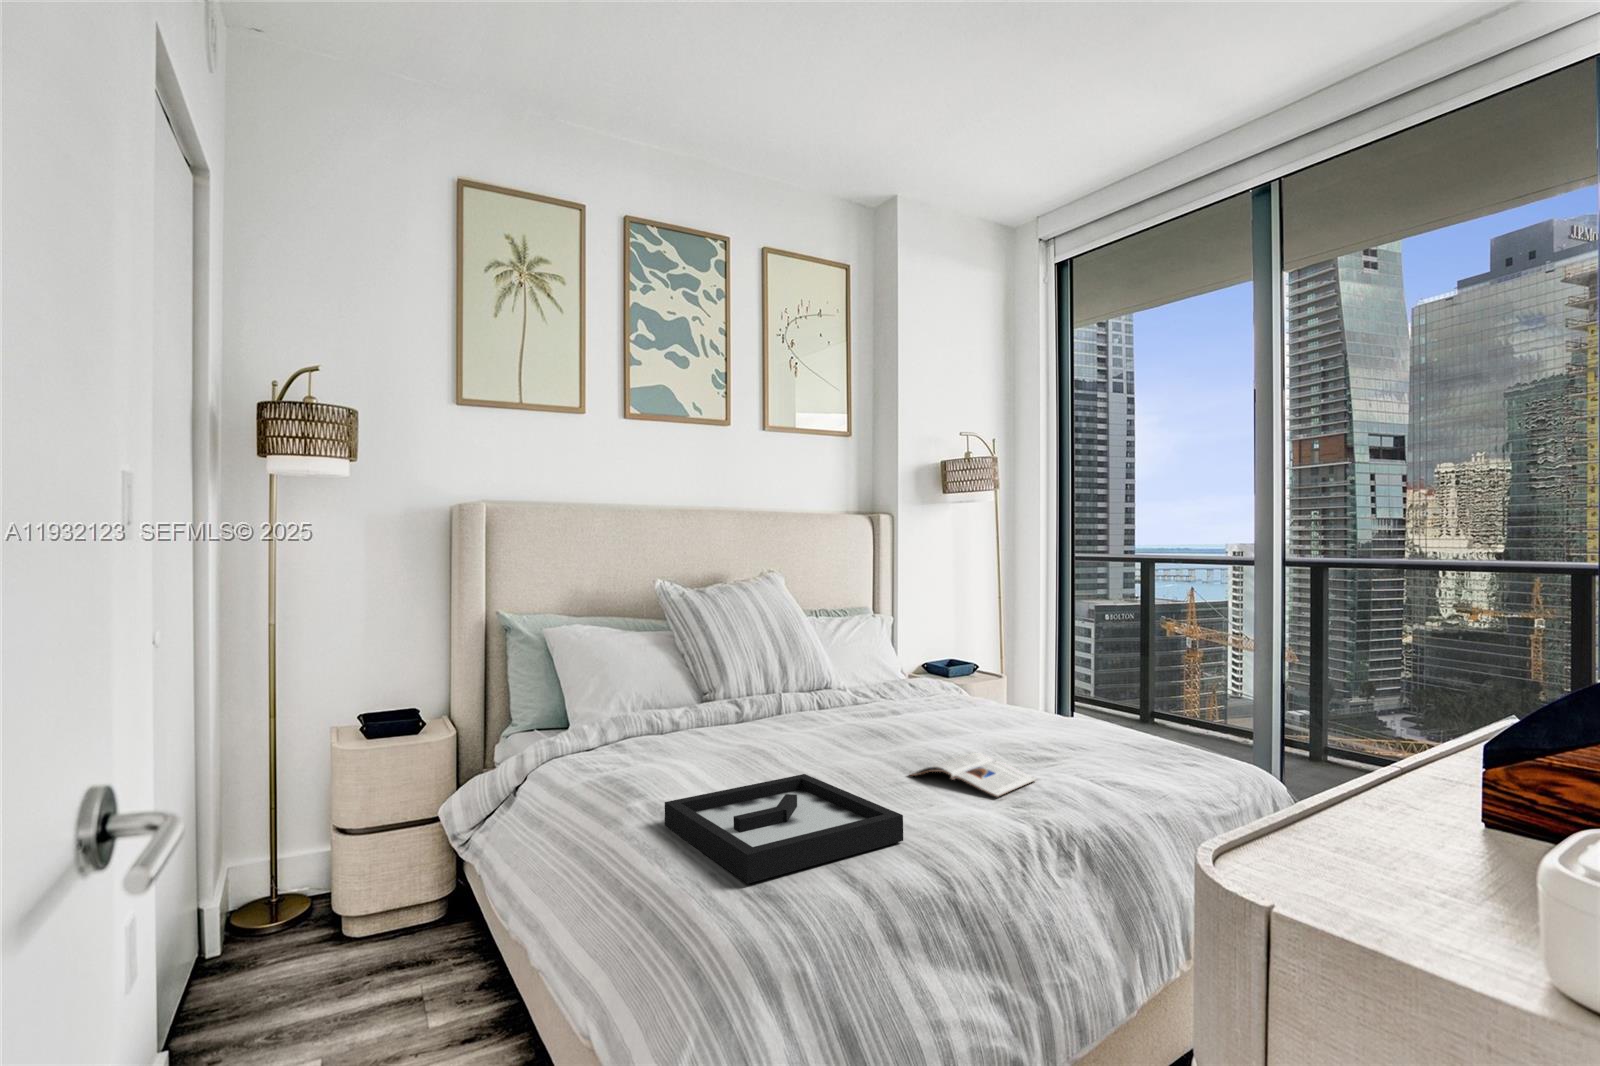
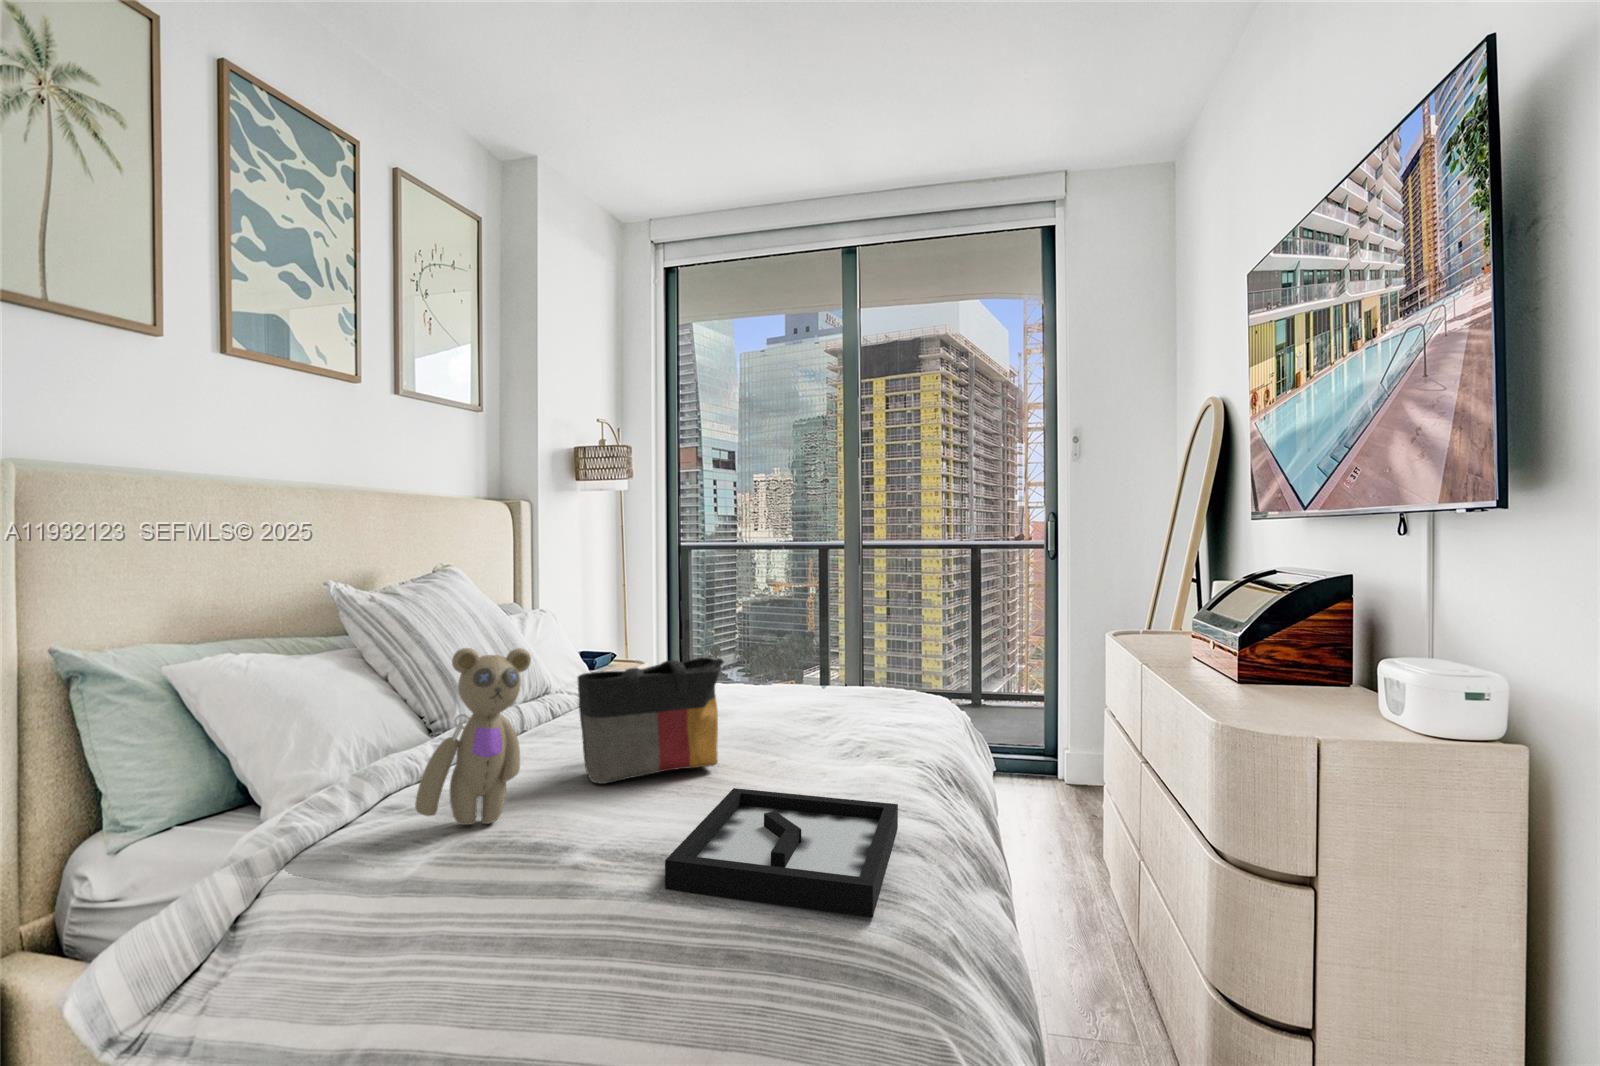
teddy bear: none [598,628,674,763] -> present [415,648,531,825]
tote bag: none [735,657,859,760] -> present [578,657,724,784]
magazine: present [910,753,1037,797] -> none [783,733,883,770]

